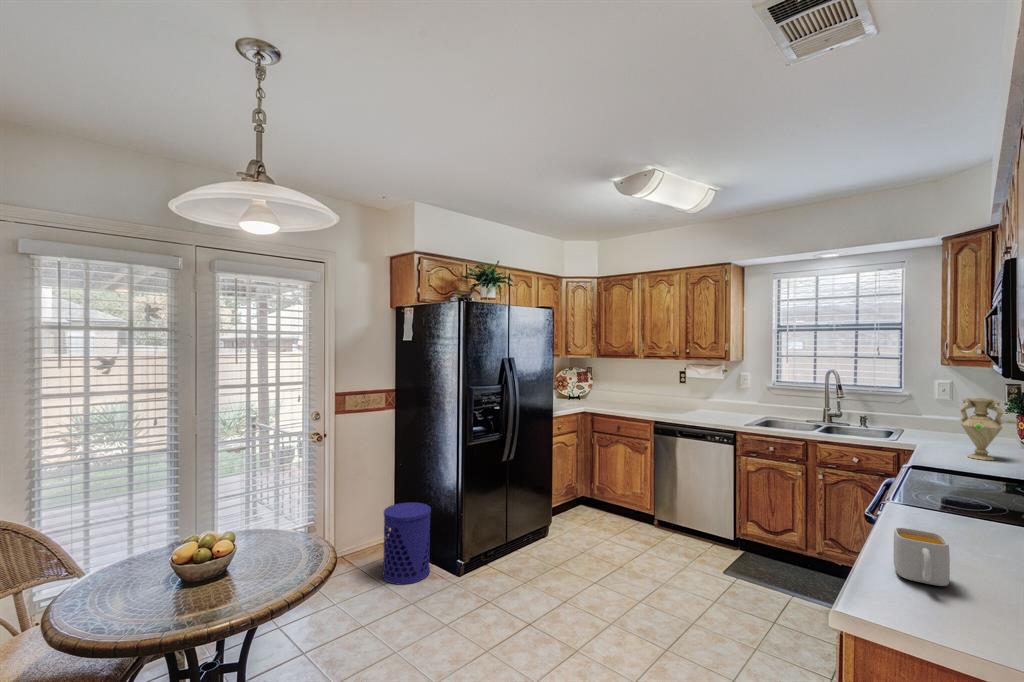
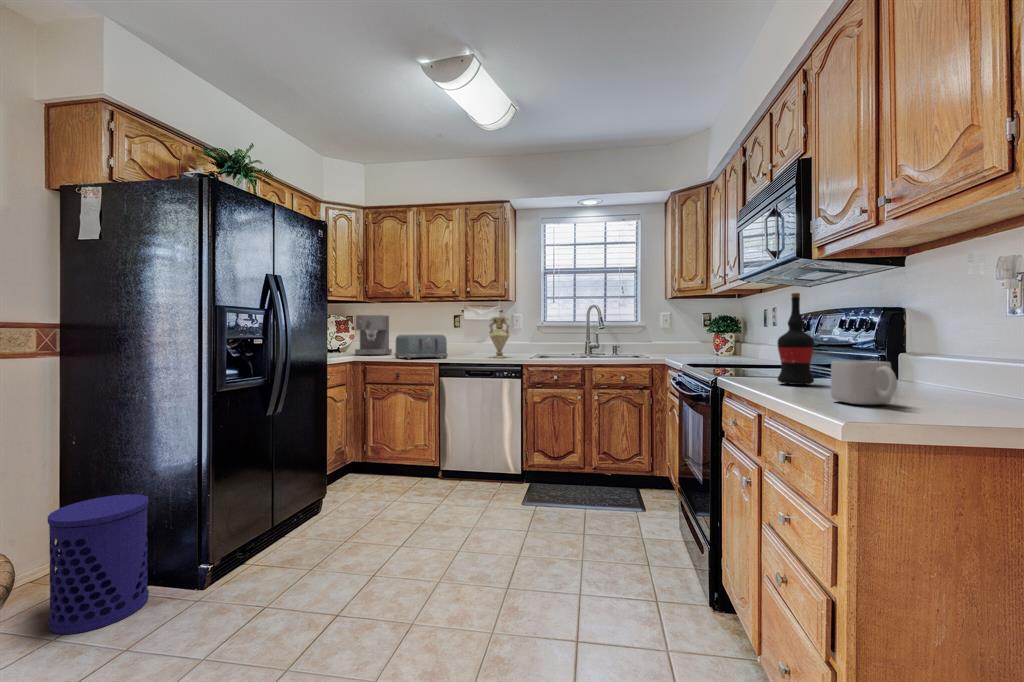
coffee maker: none [591,367,624,404] -> present [355,315,392,355]
toaster: none [617,392,662,417] -> present [395,334,448,359]
vase: present [960,398,1004,460] -> present [489,317,510,358]
wine bottle: none [918,432,965,535] -> present [778,293,814,385]

